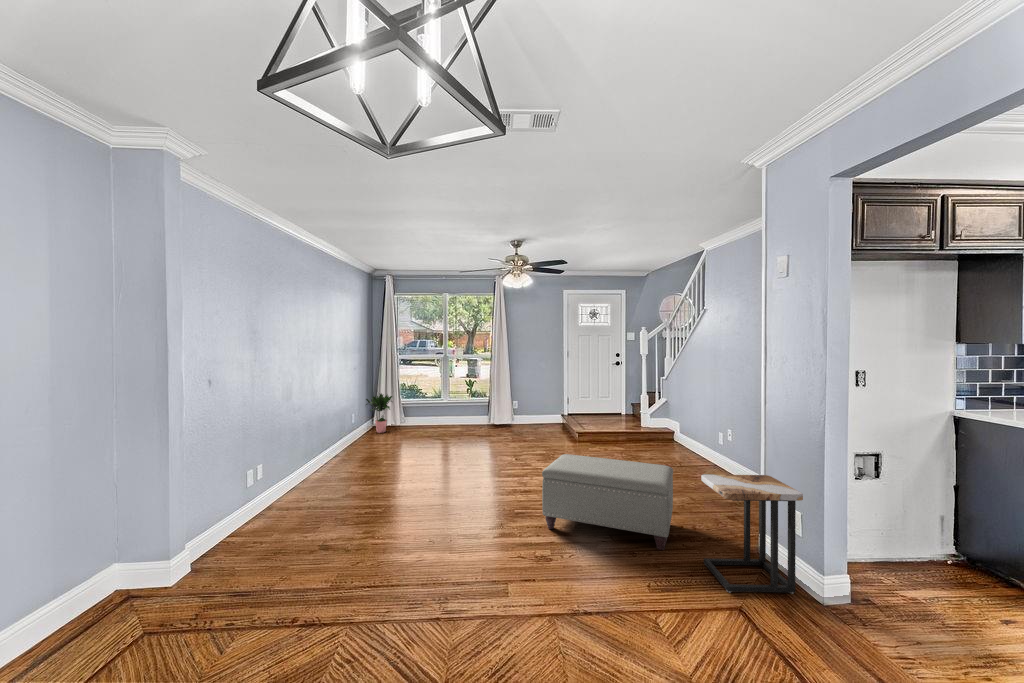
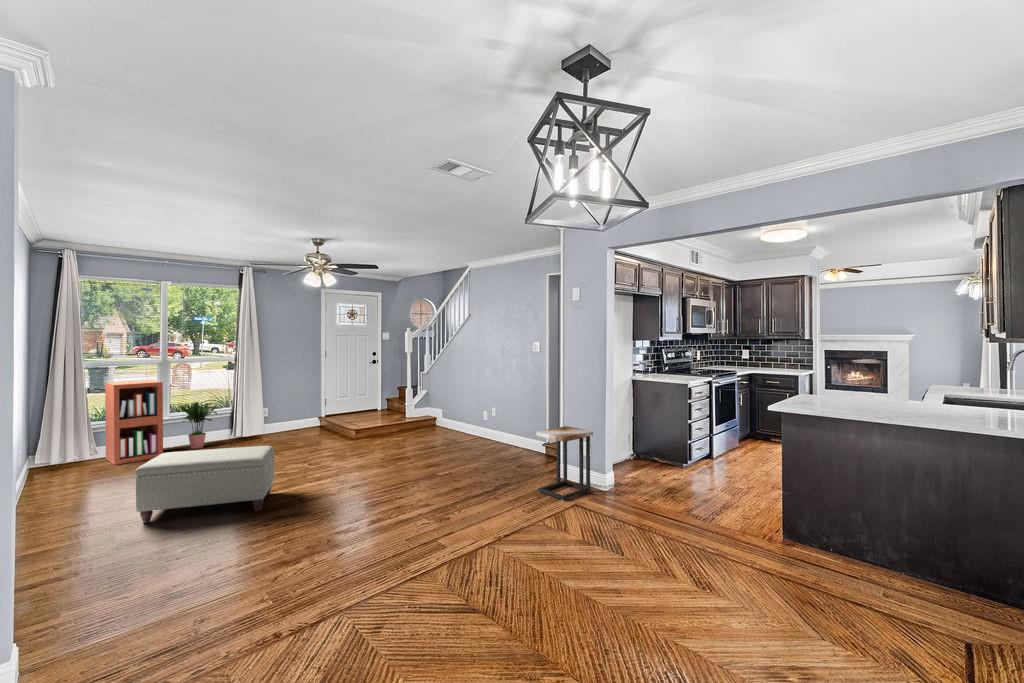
bookshelf: none [406,371,436,431] -> present [105,380,163,465]
potted plant: present [366,393,392,433] -> present [180,401,217,449]
ottoman: present [542,454,673,550] -> present [135,446,274,523]

